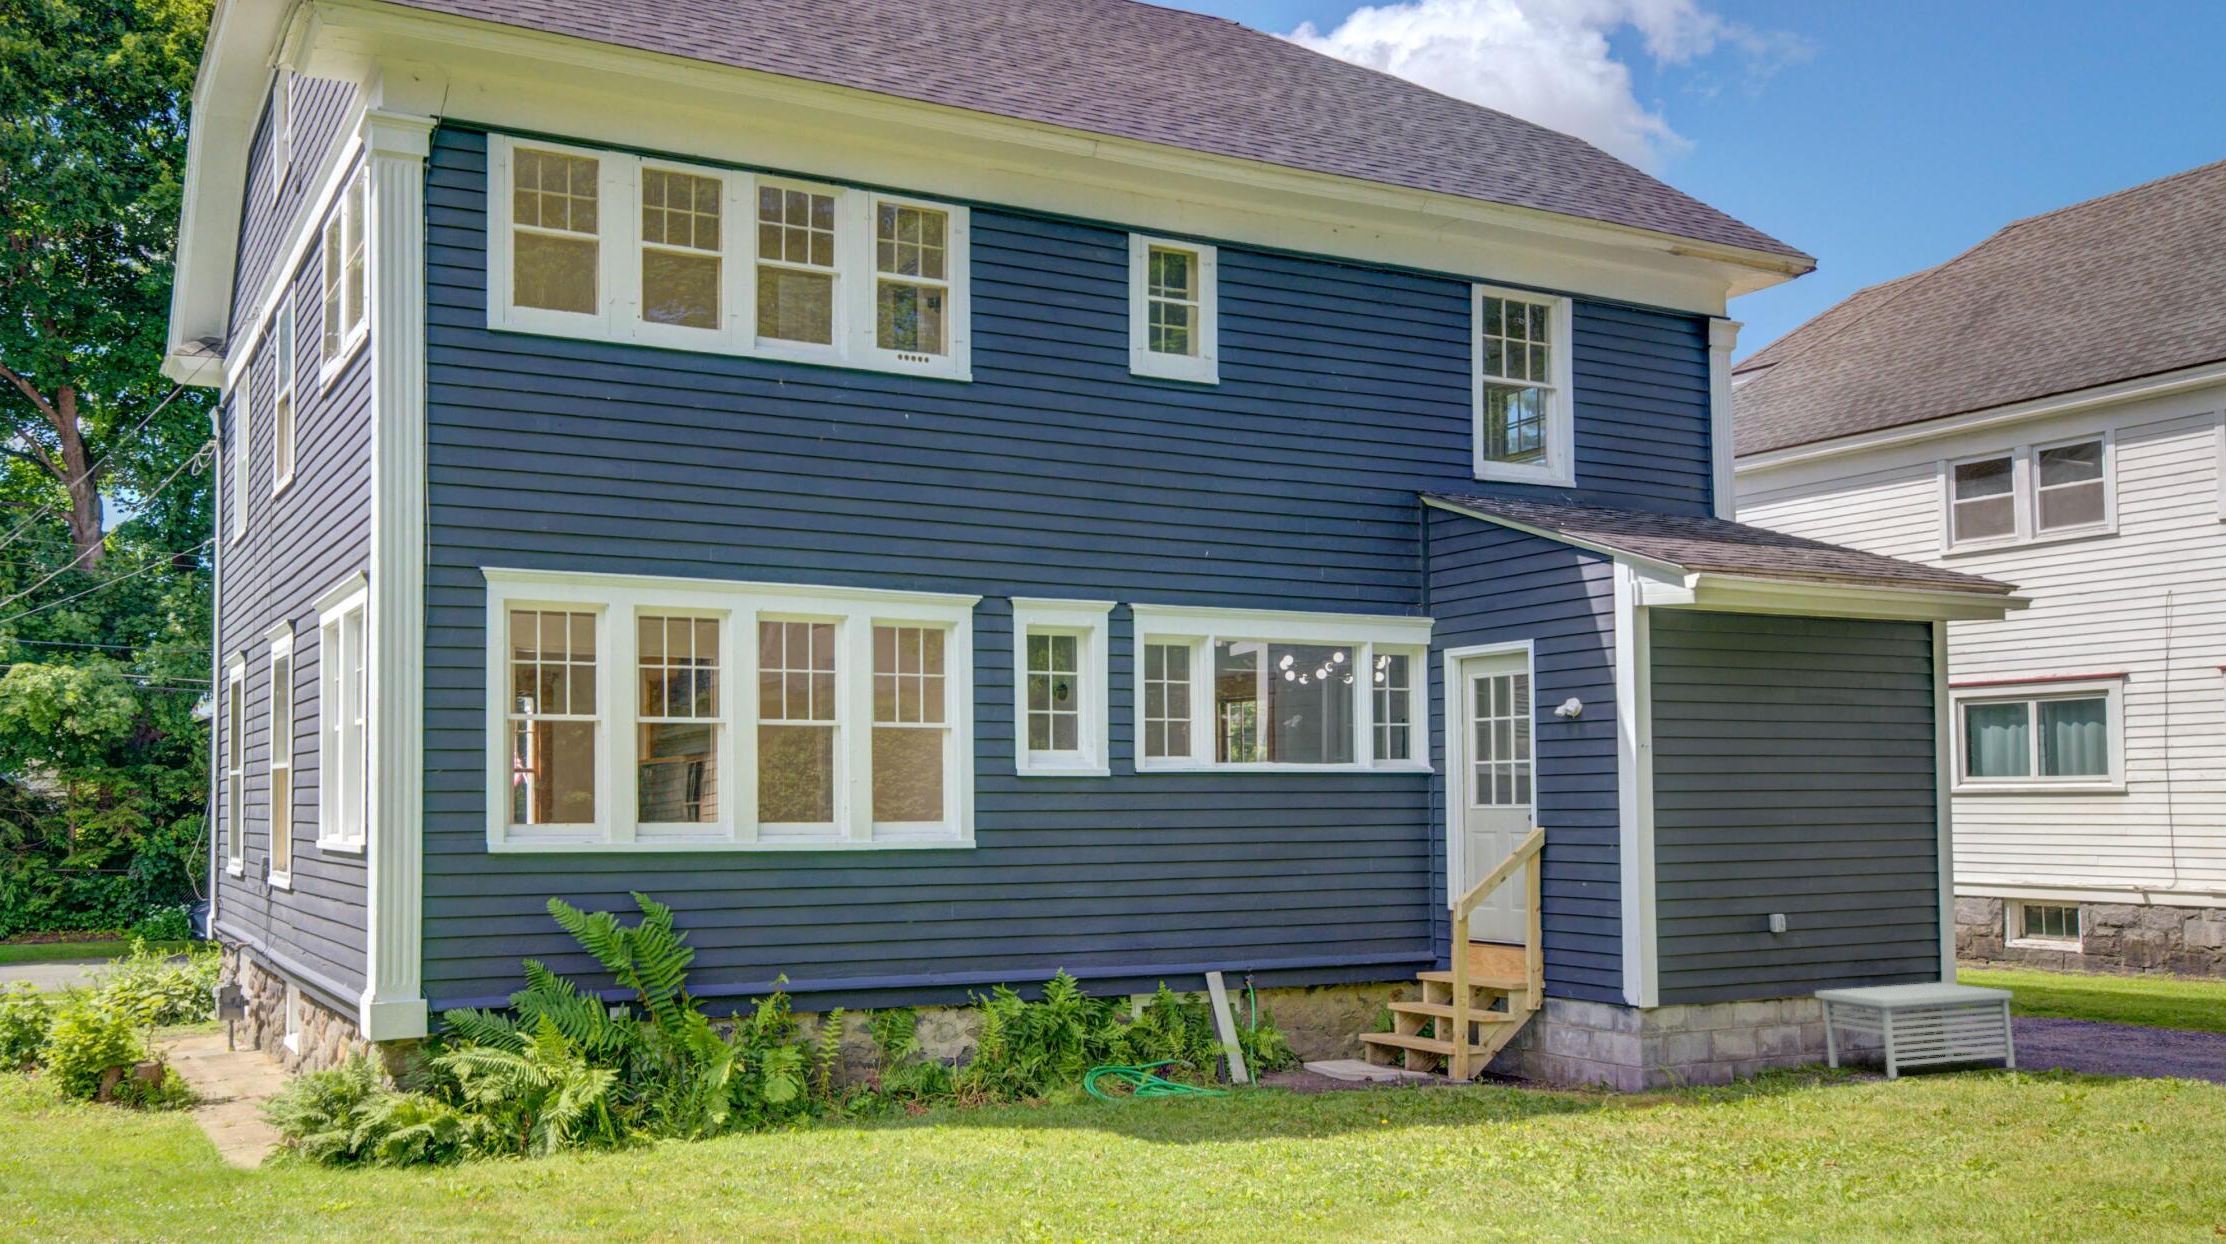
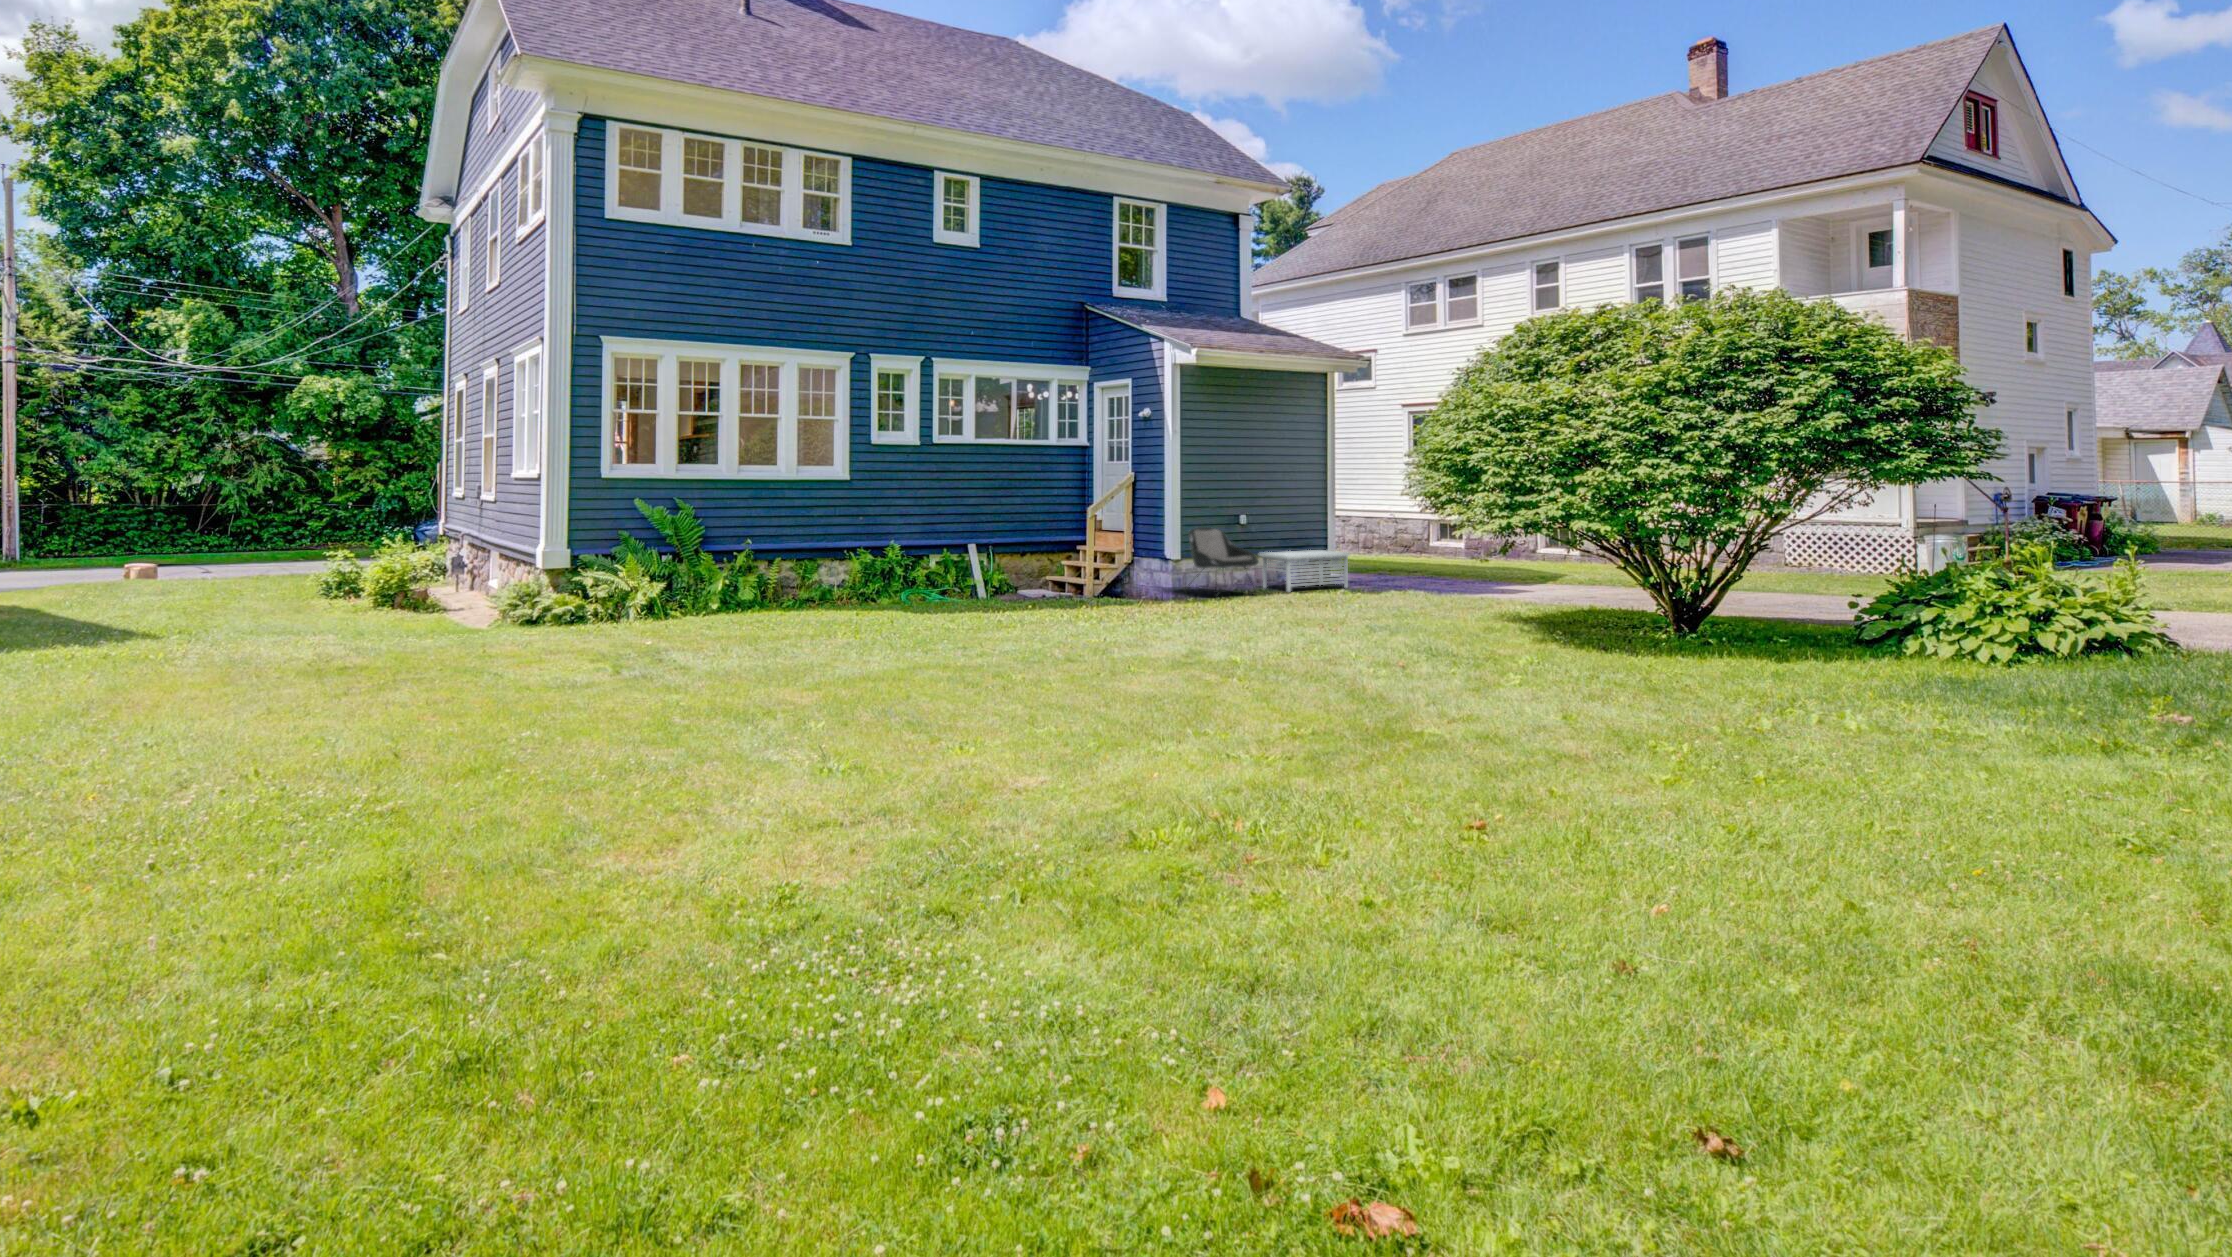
lounge chair: none [1669,938,1828,1095] -> present [1189,527,1258,596]

